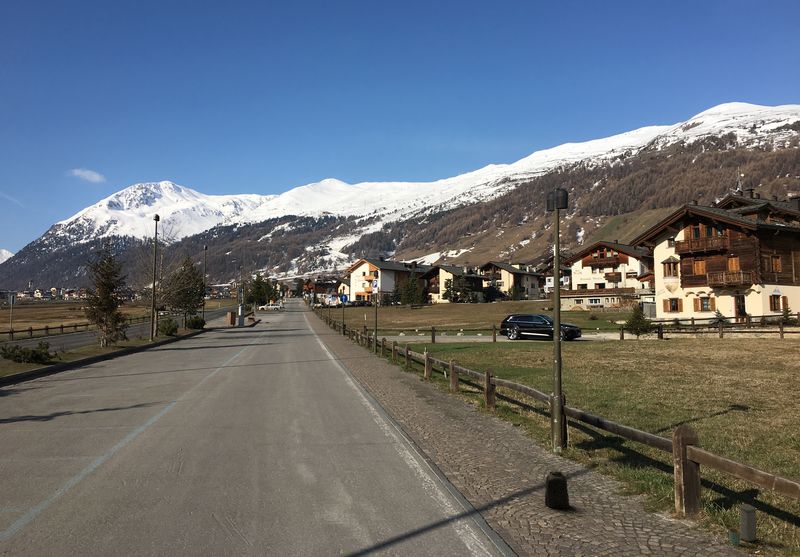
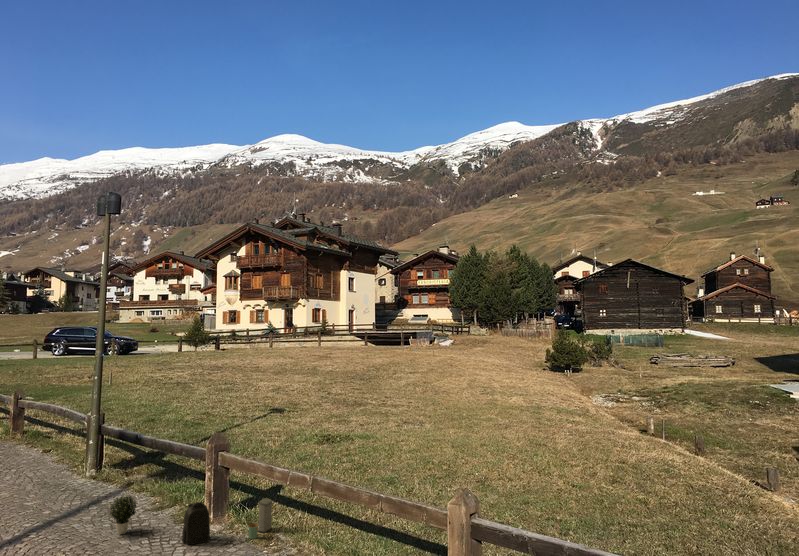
backpack: present [545,471,569,509] -> present [182,502,210,545]
potted plant: none [583,473,608,509] -> present [110,496,137,535]

